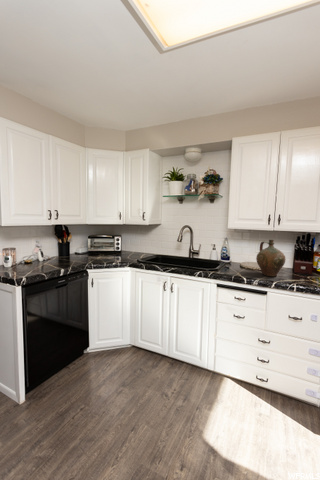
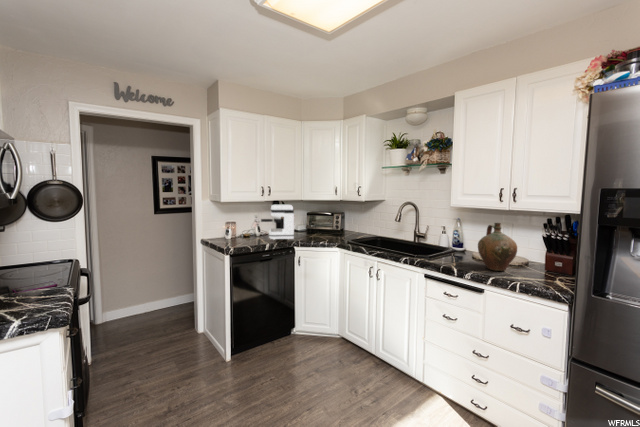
coffee maker: none [46,228,85,264] -> present [261,205,294,240]

